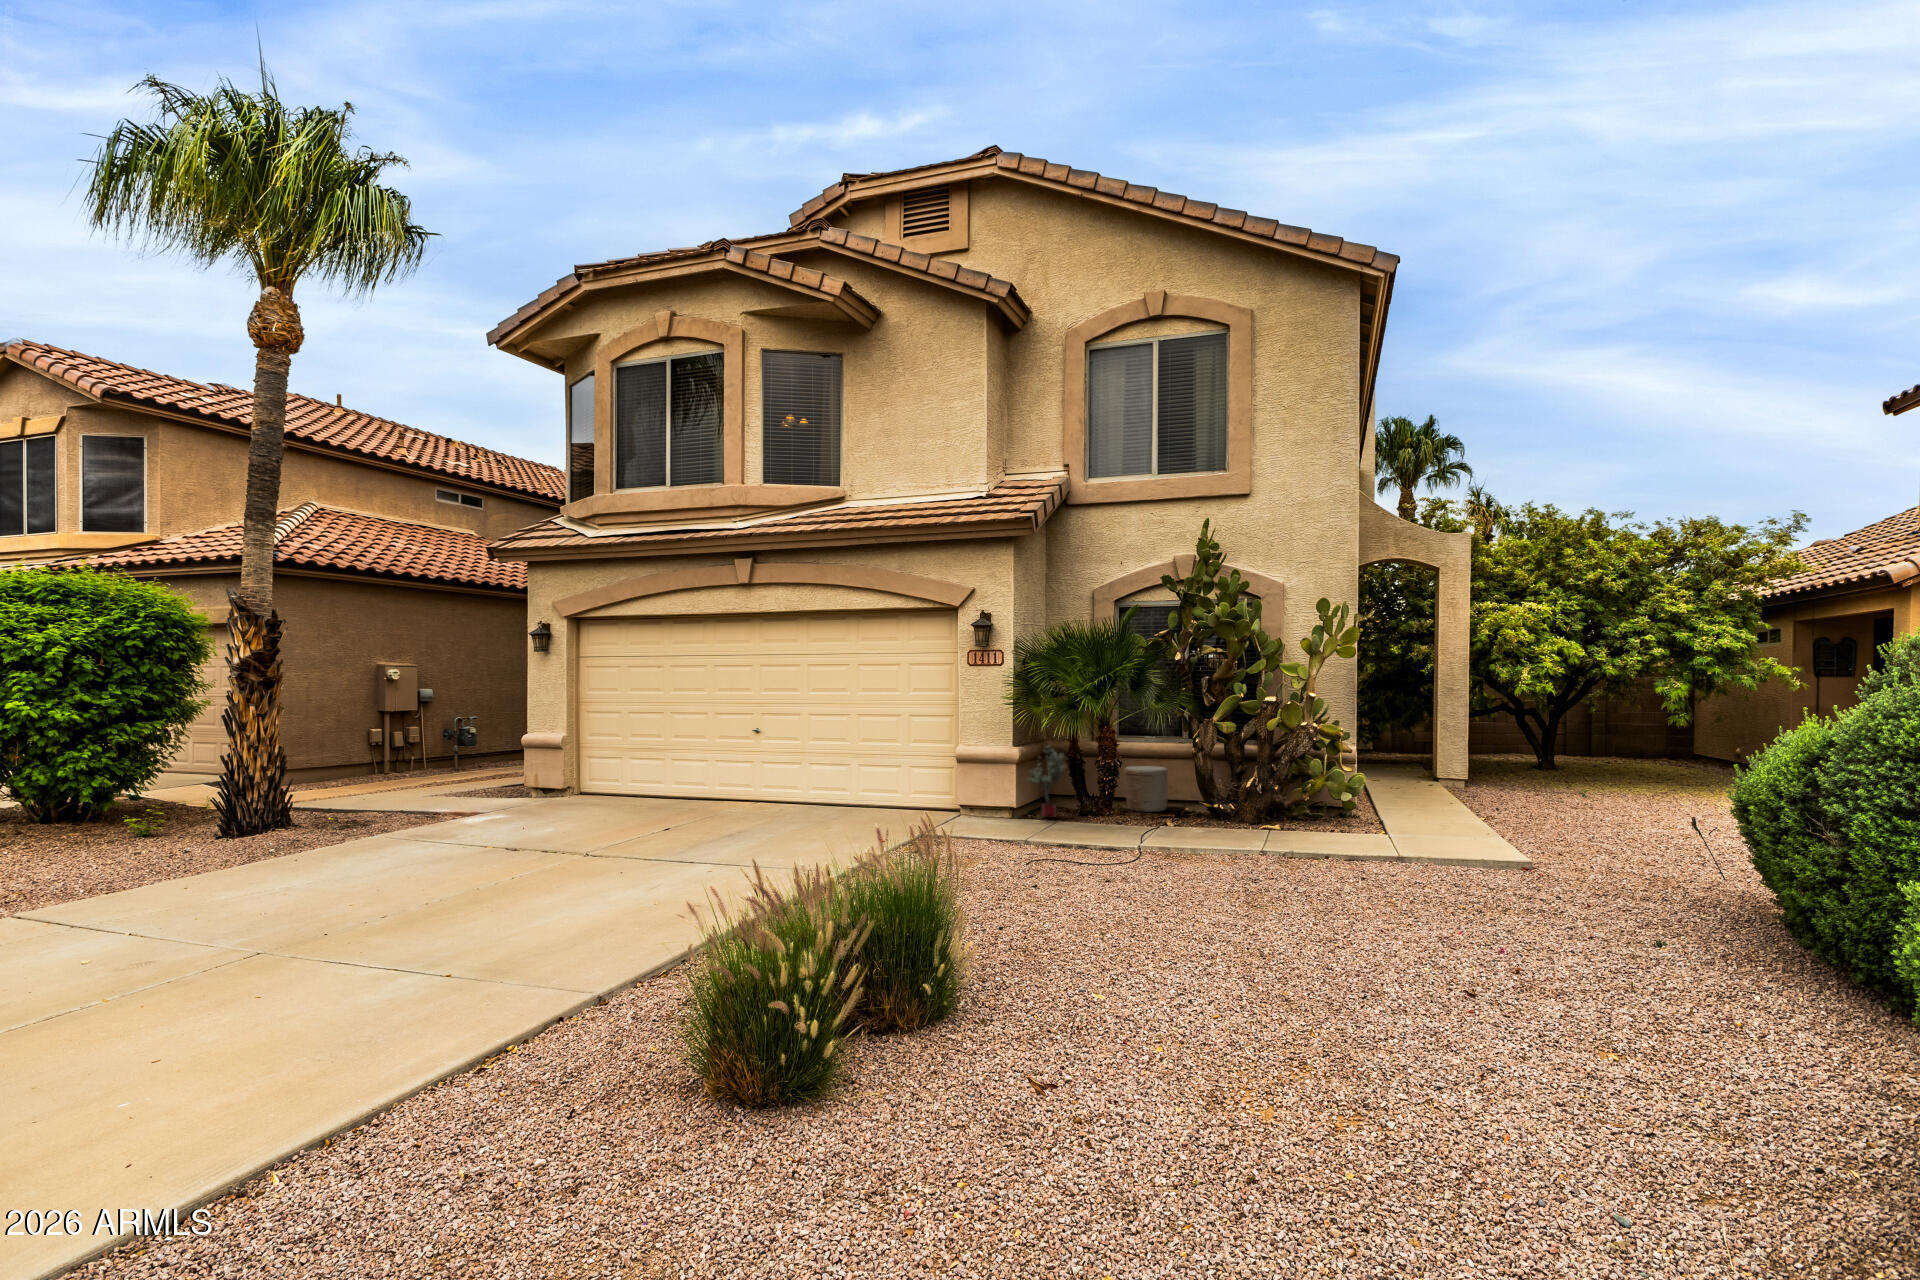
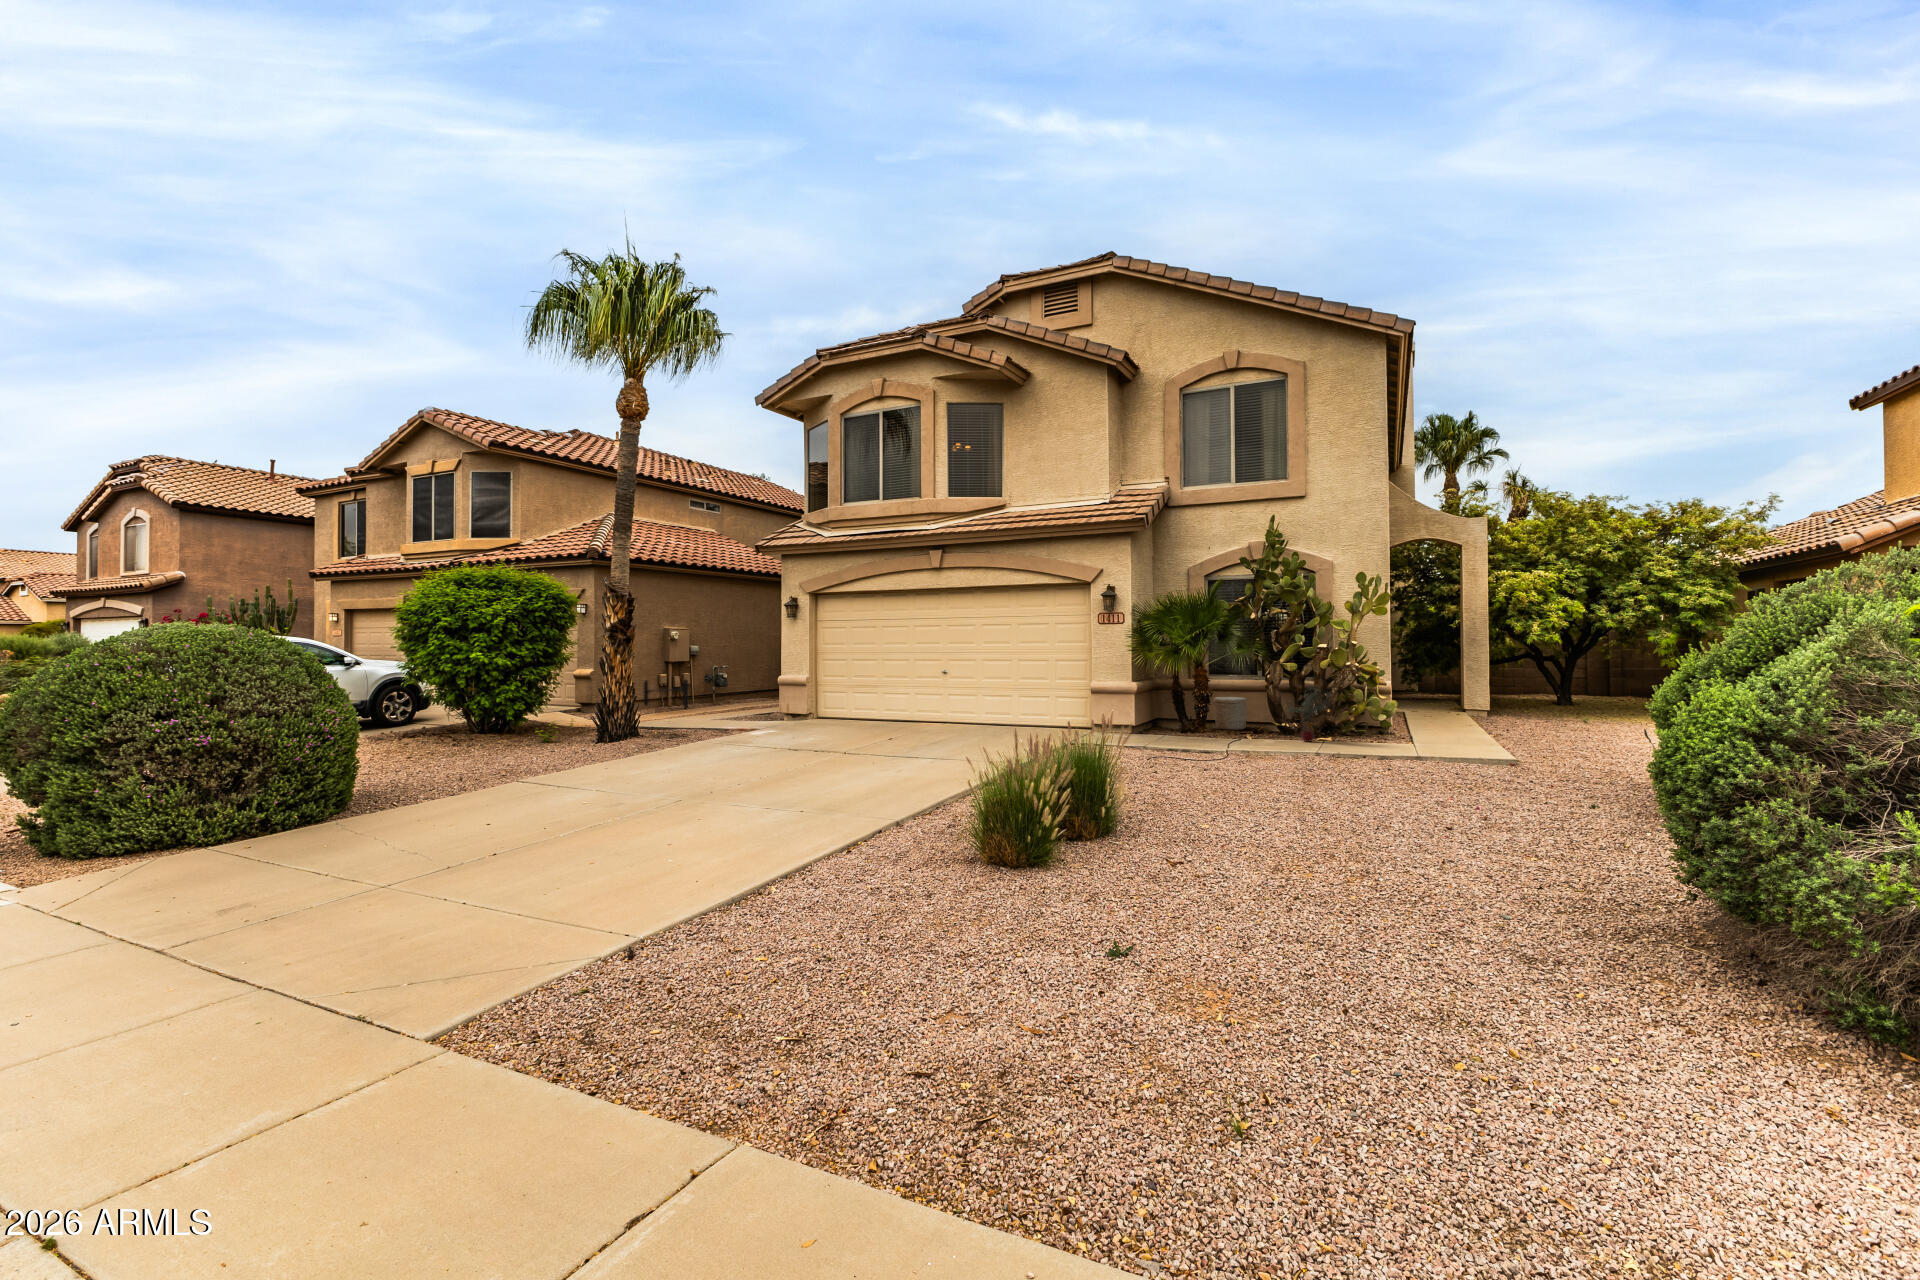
bench: none [319,730,390,777] -> present [644,679,688,709]
potted tree: present [1029,746,1066,818] -> present [1286,687,1330,742]

